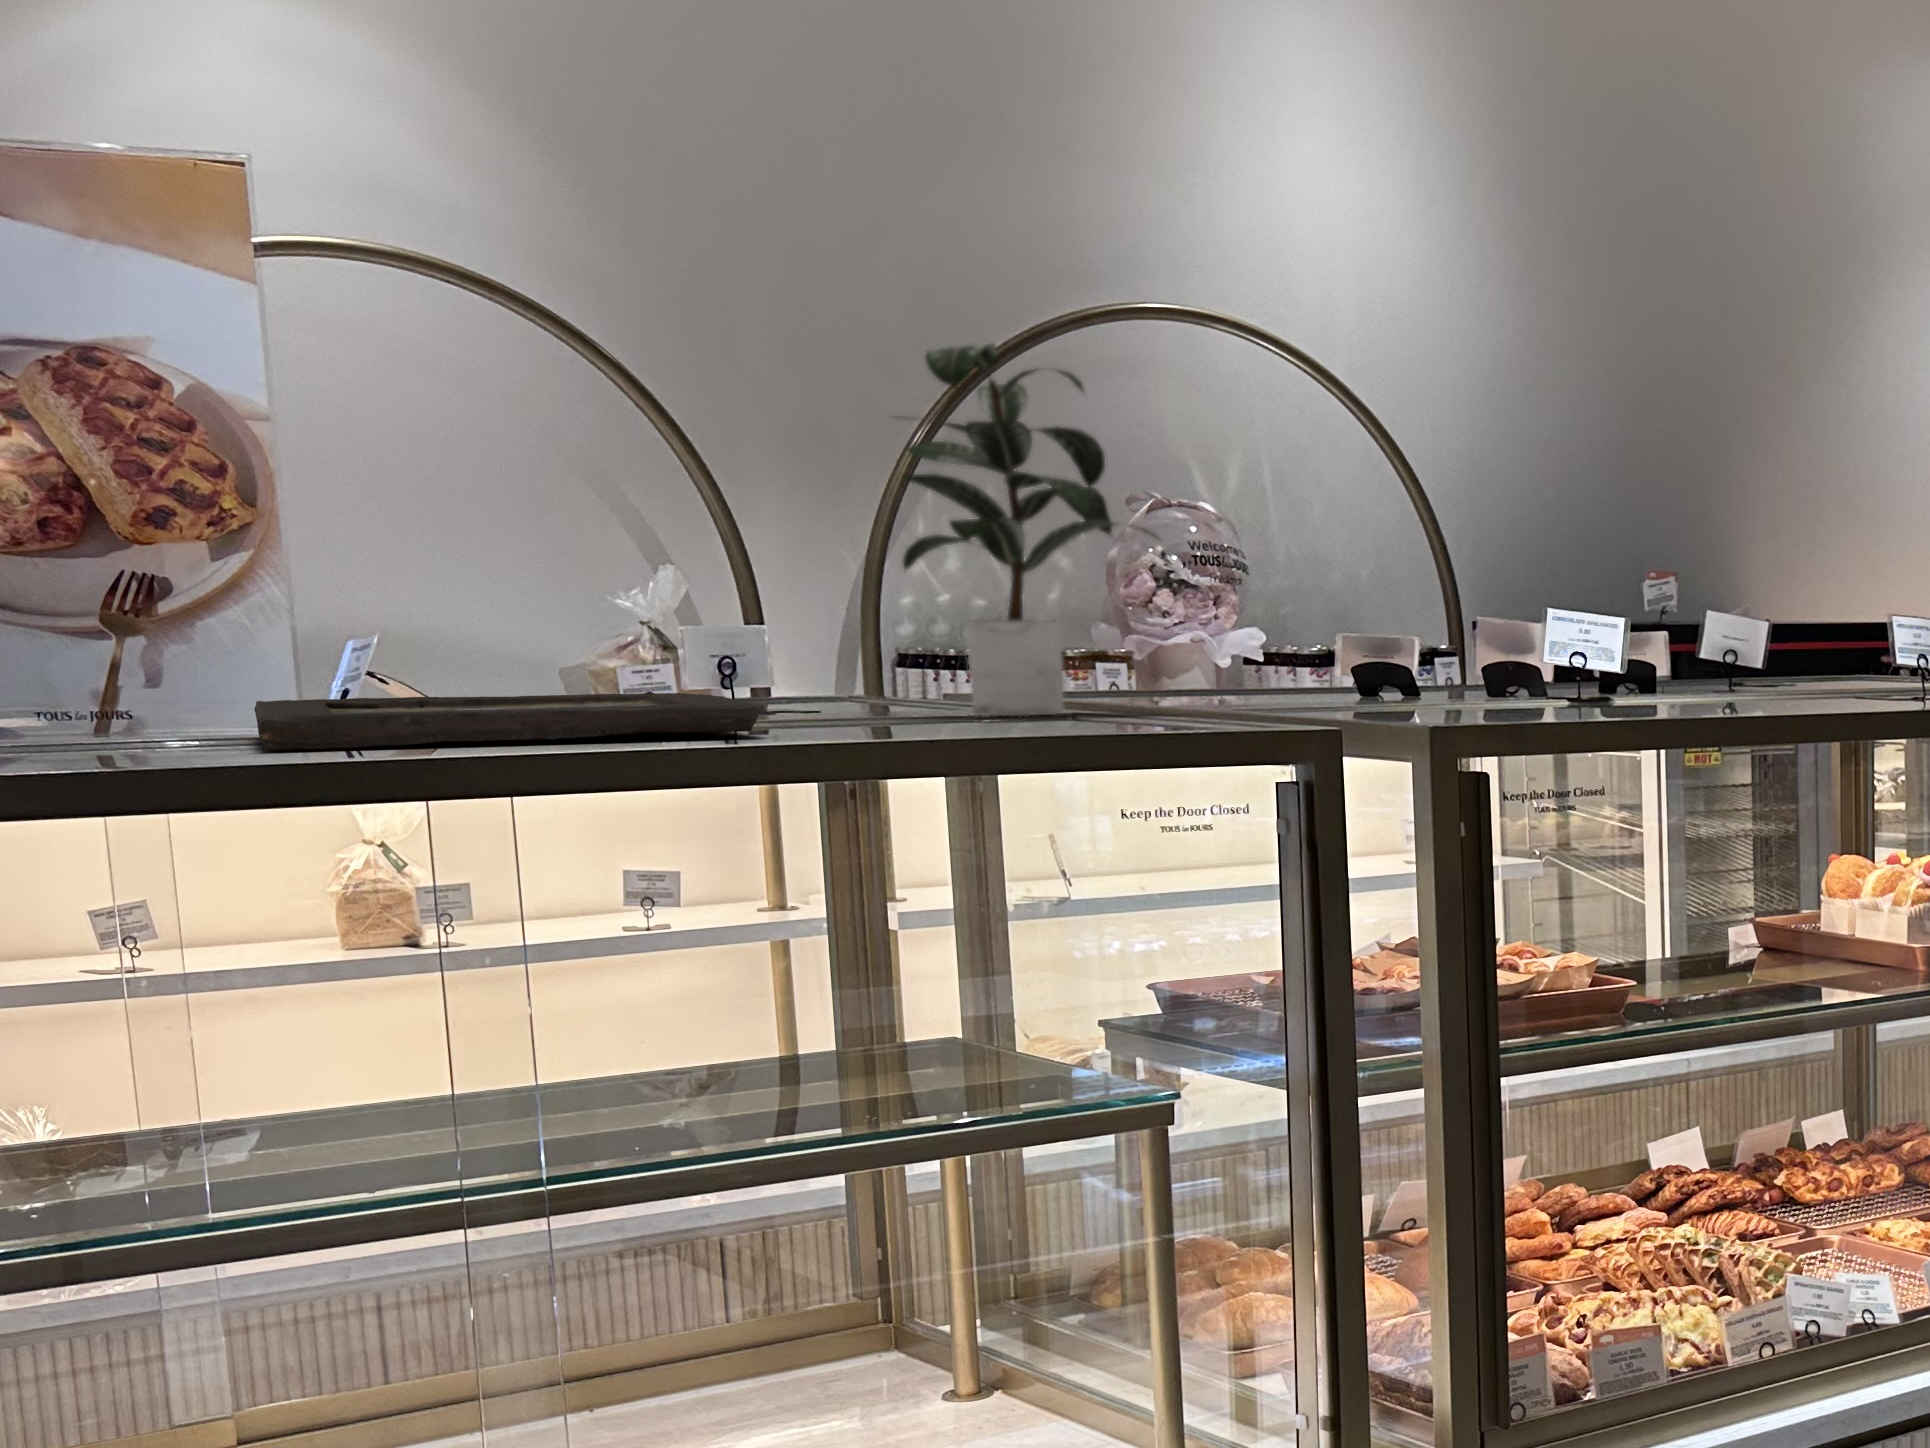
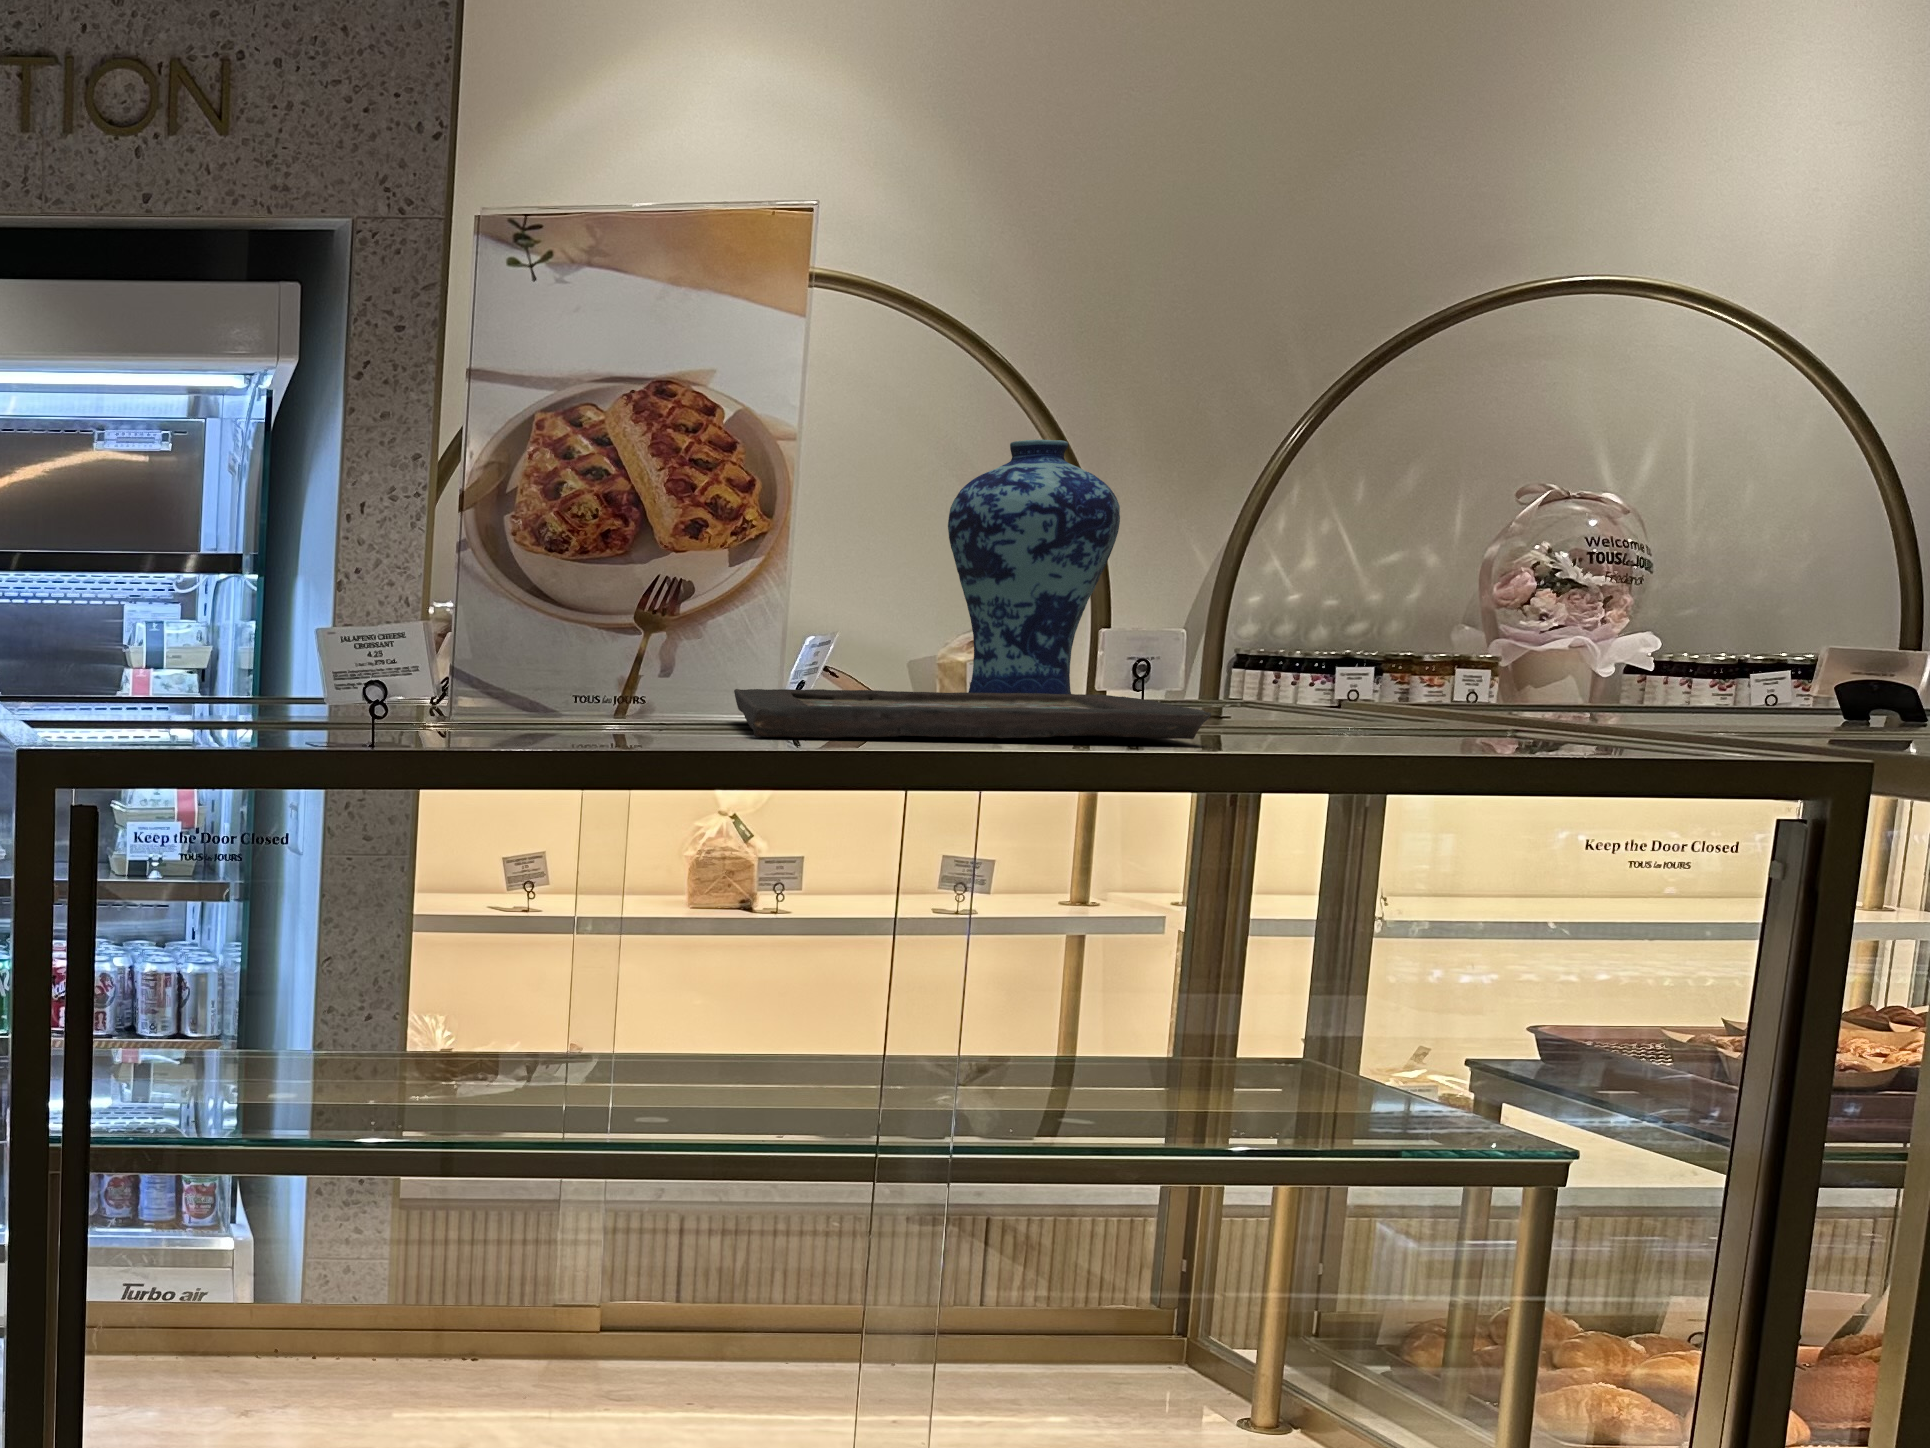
potted plant: present [903,344,1157,716] -> none [1303,325,1714,731]
vase: none [519,431,707,709] -> present [948,440,1120,694]

